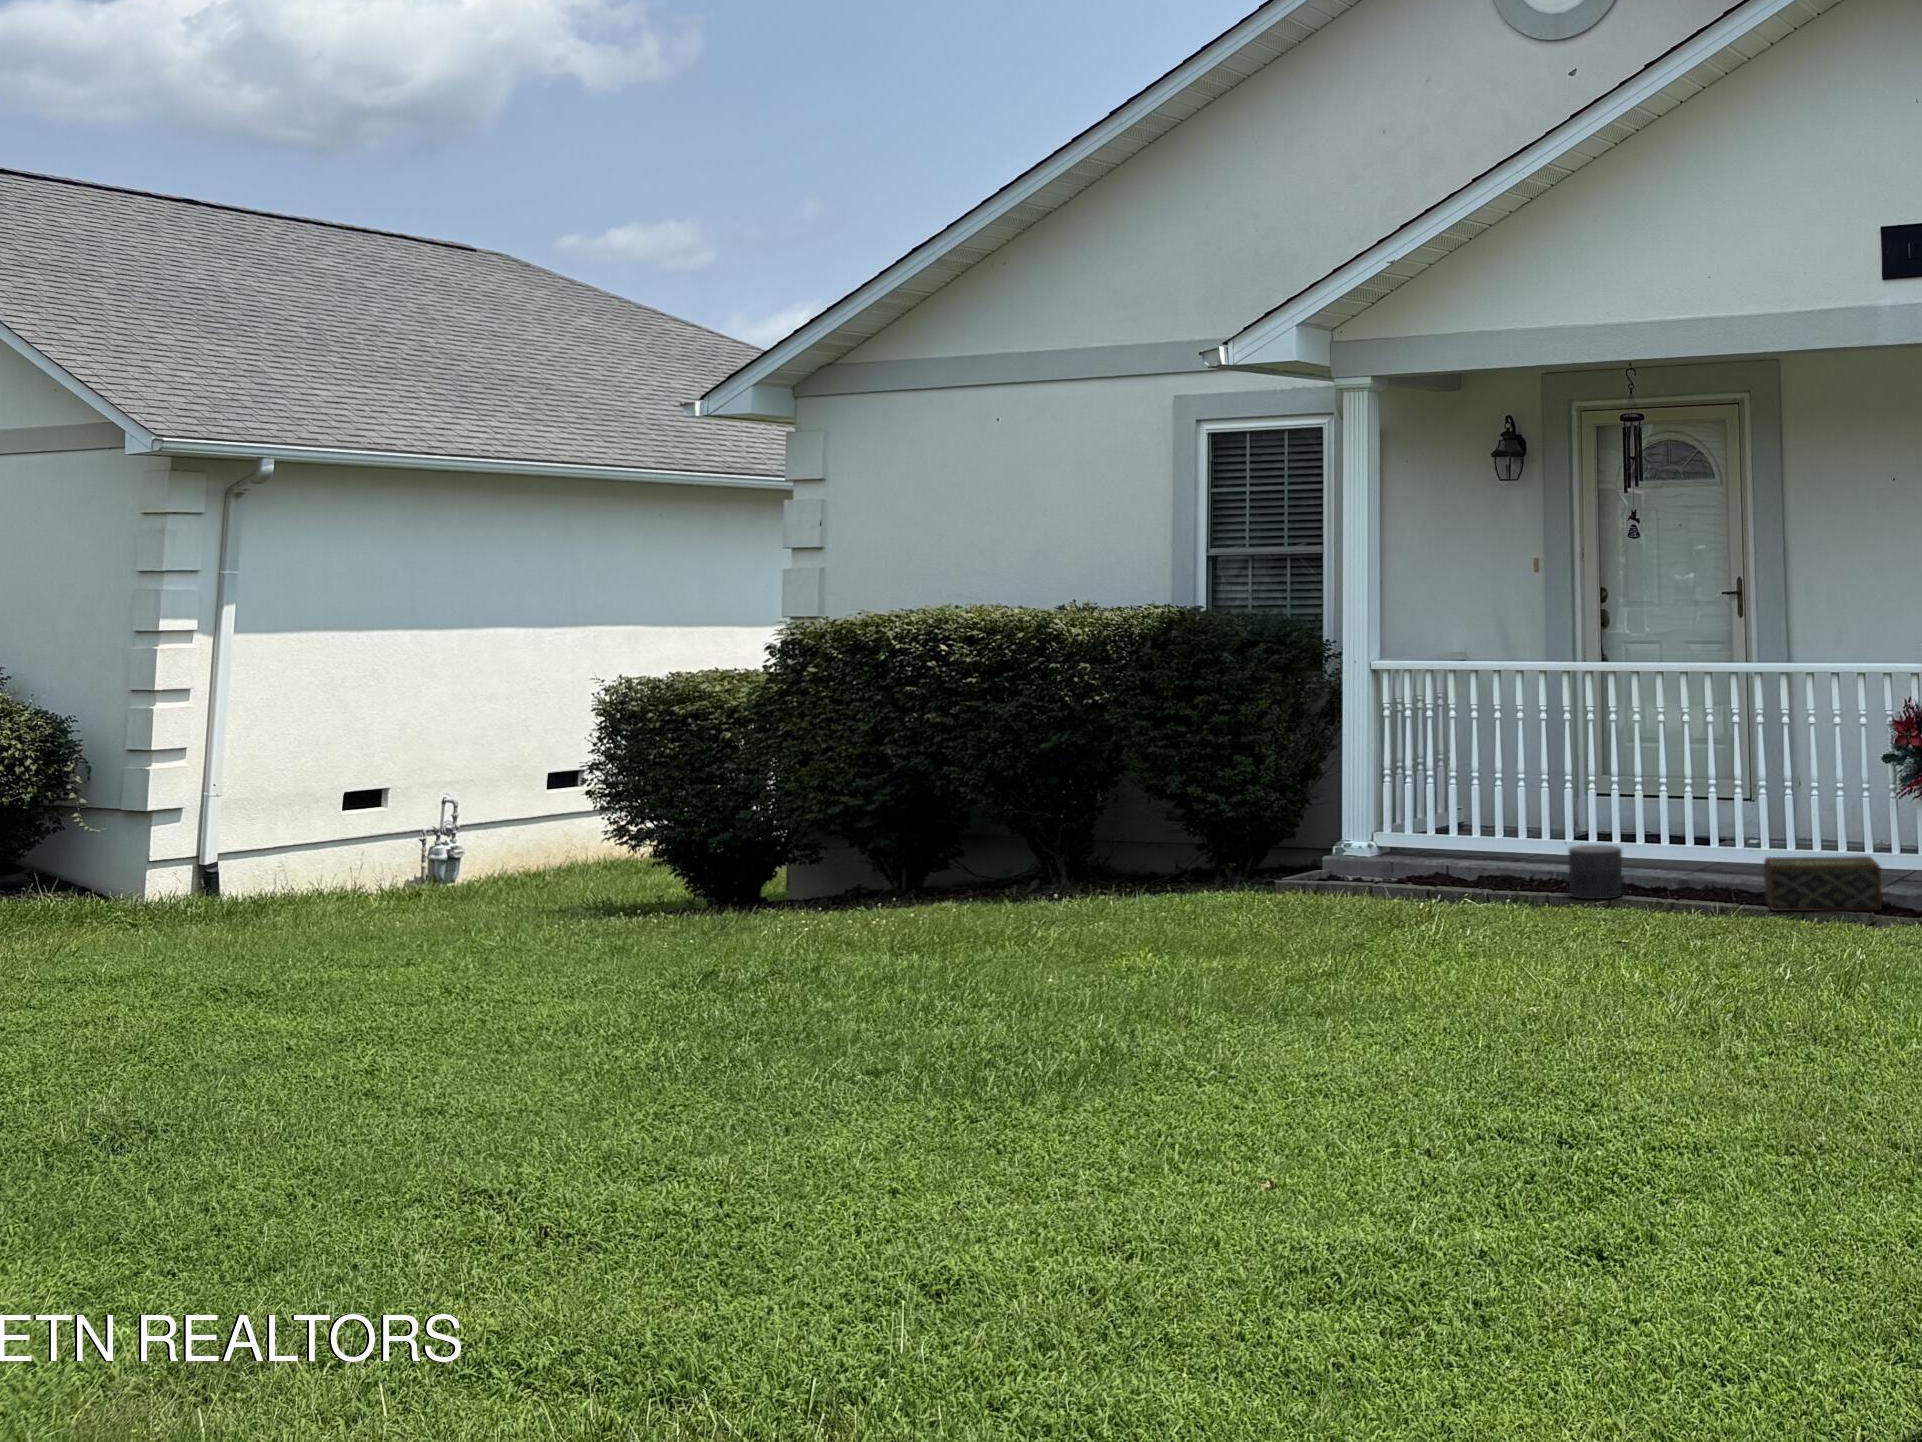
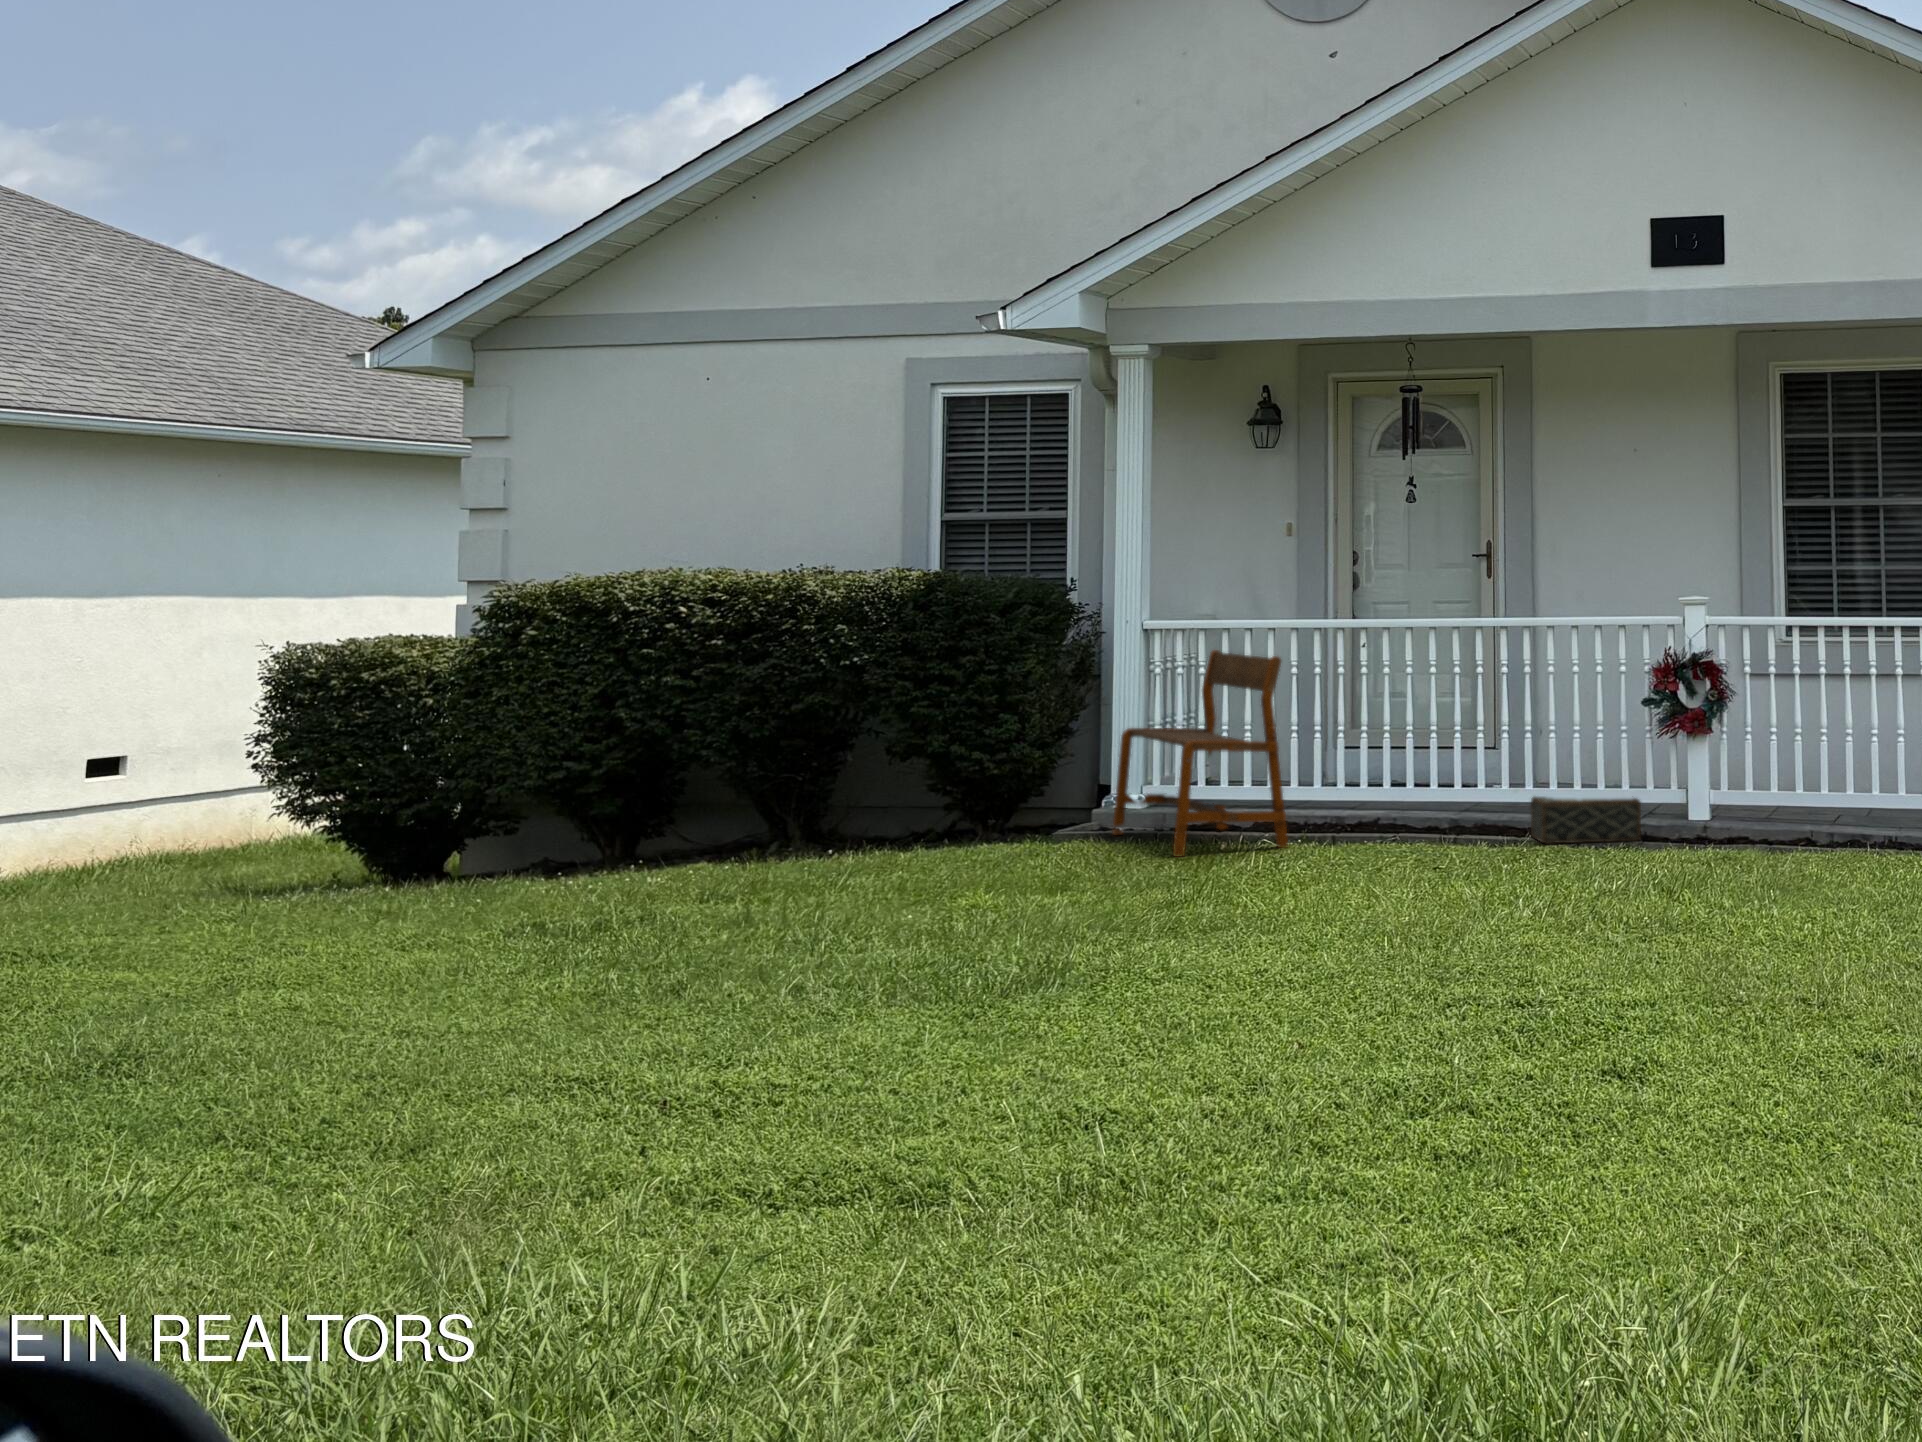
bench: none [1342,693,1503,915] -> present [1112,650,1288,857]
planter: present [1569,845,1622,899] -> none [1344,790,1394,840]

